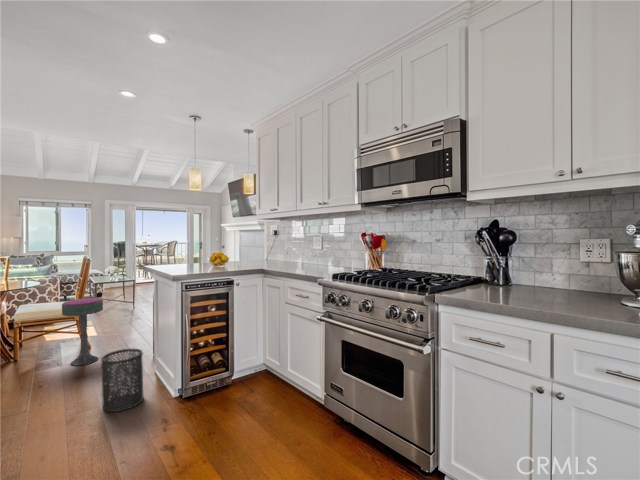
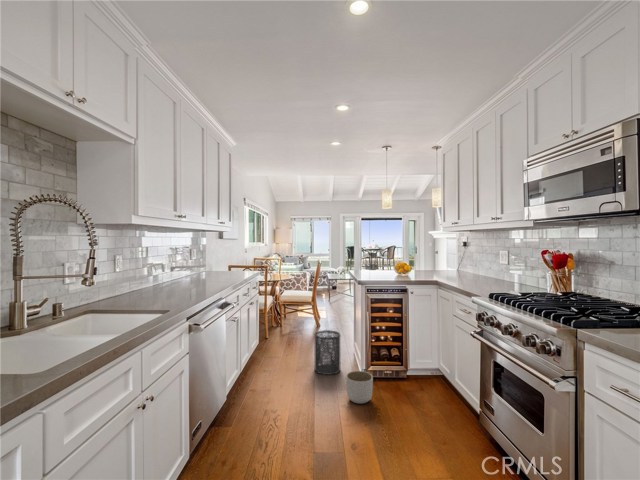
bar stool: present [62,298,103,366] -> none [301,290,325,338]
planter: none [165,391,202,434] -> present [346,371,373,404]

